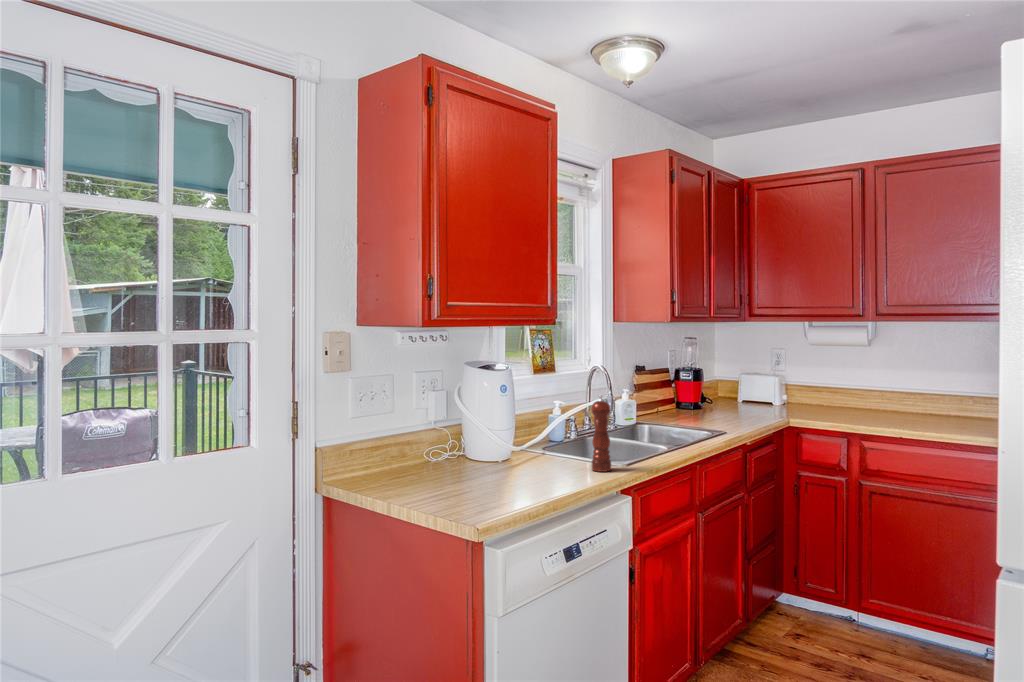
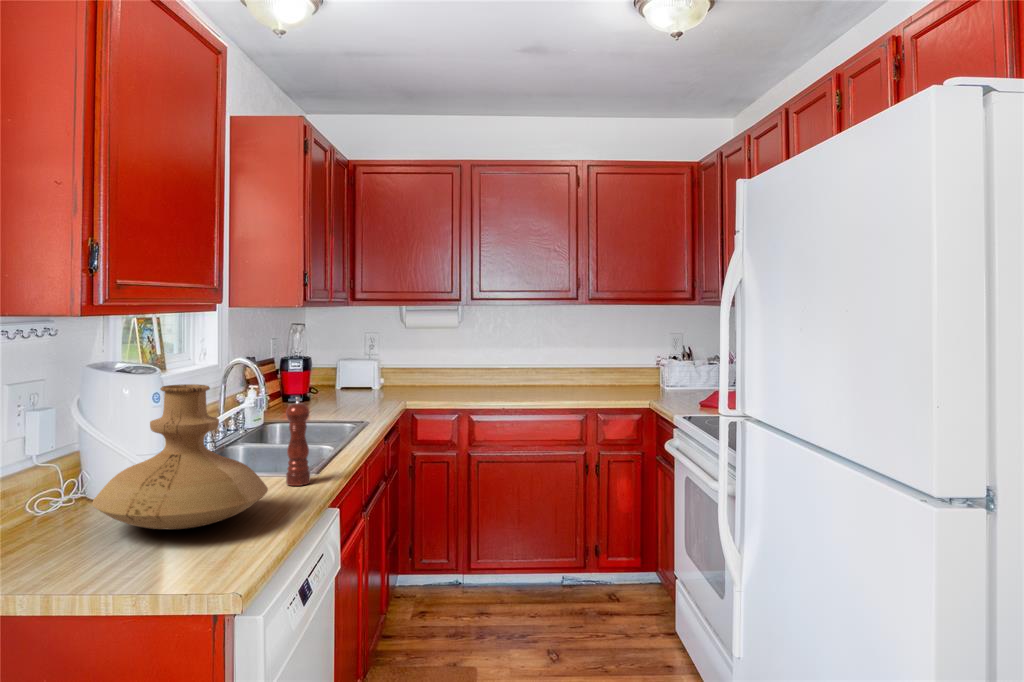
vase: none [430,378,550,485] -> present [93,384,268,529]

